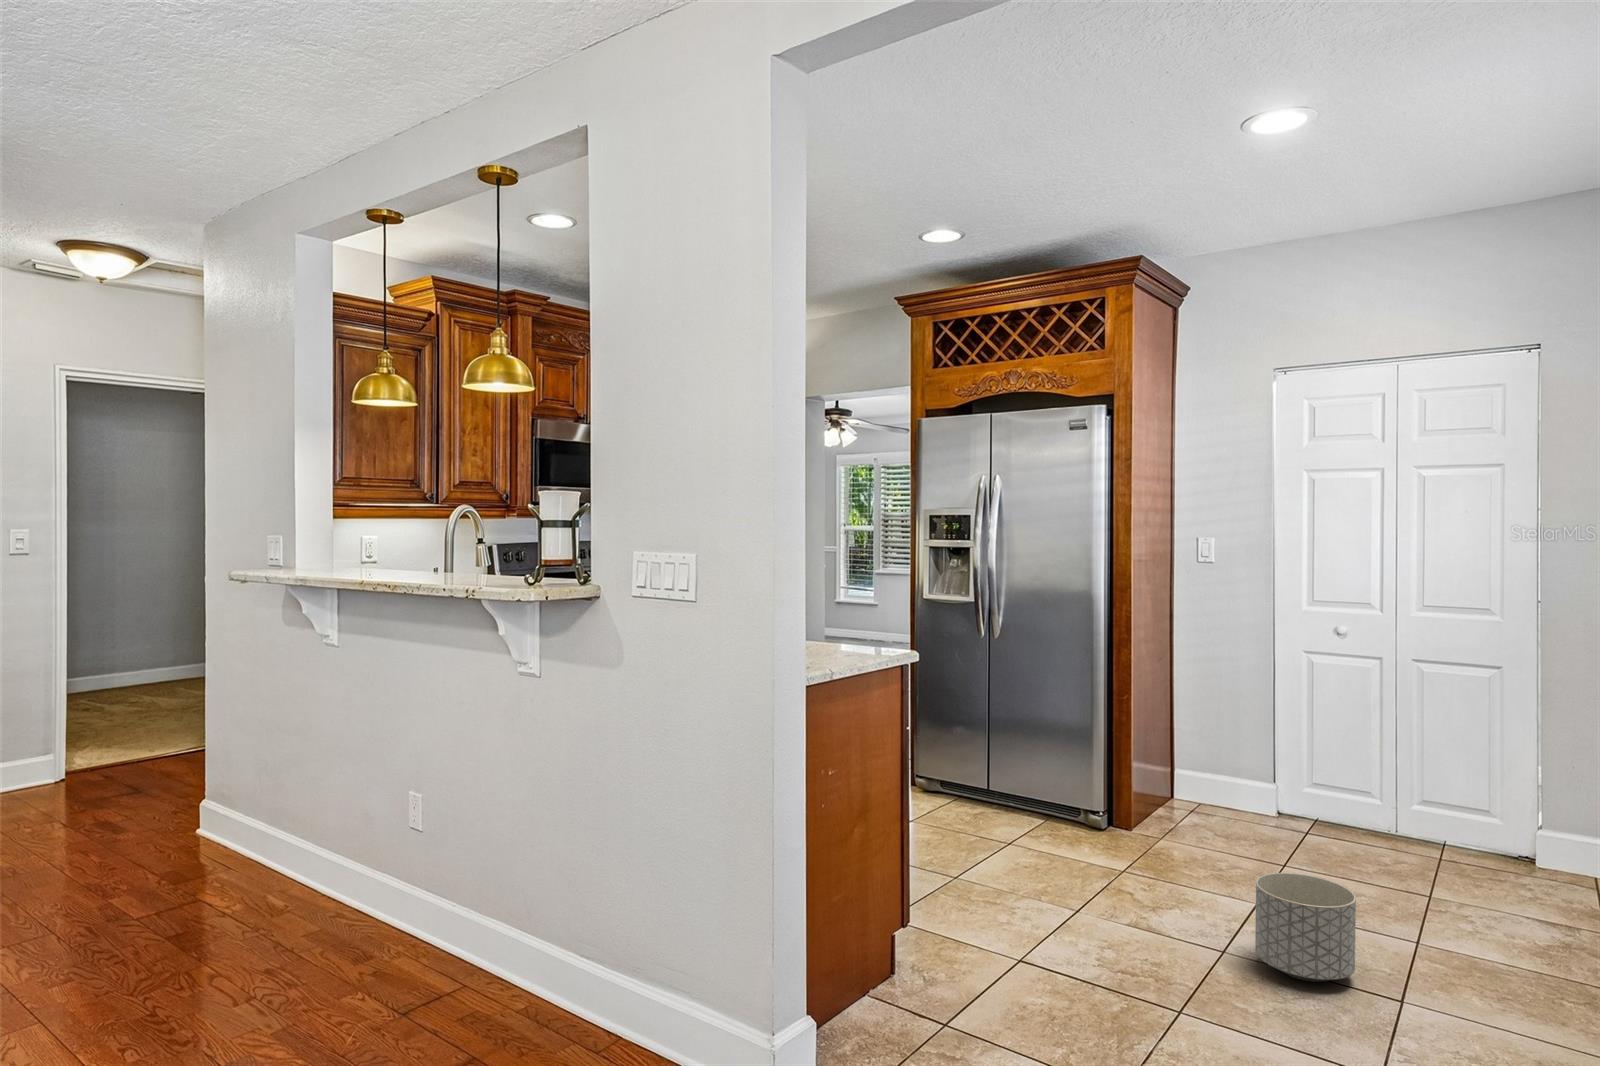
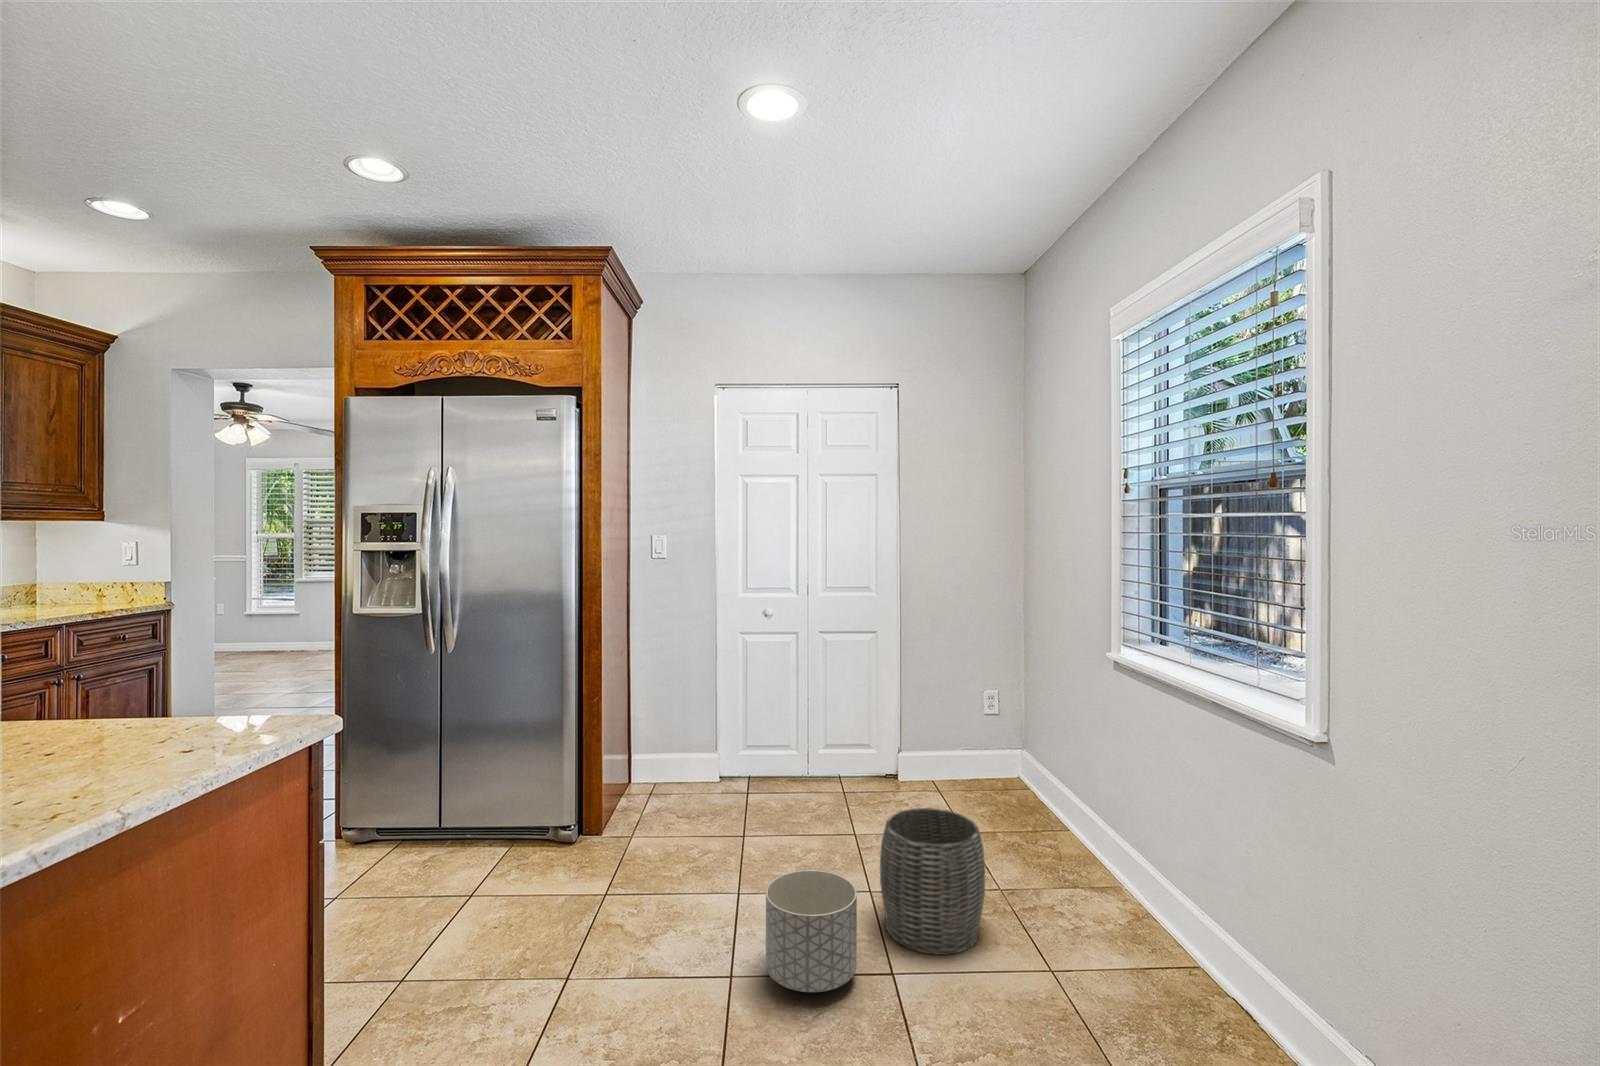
woven basket: none [1407,850,1548,1007] -> present [880,808,985,955]

